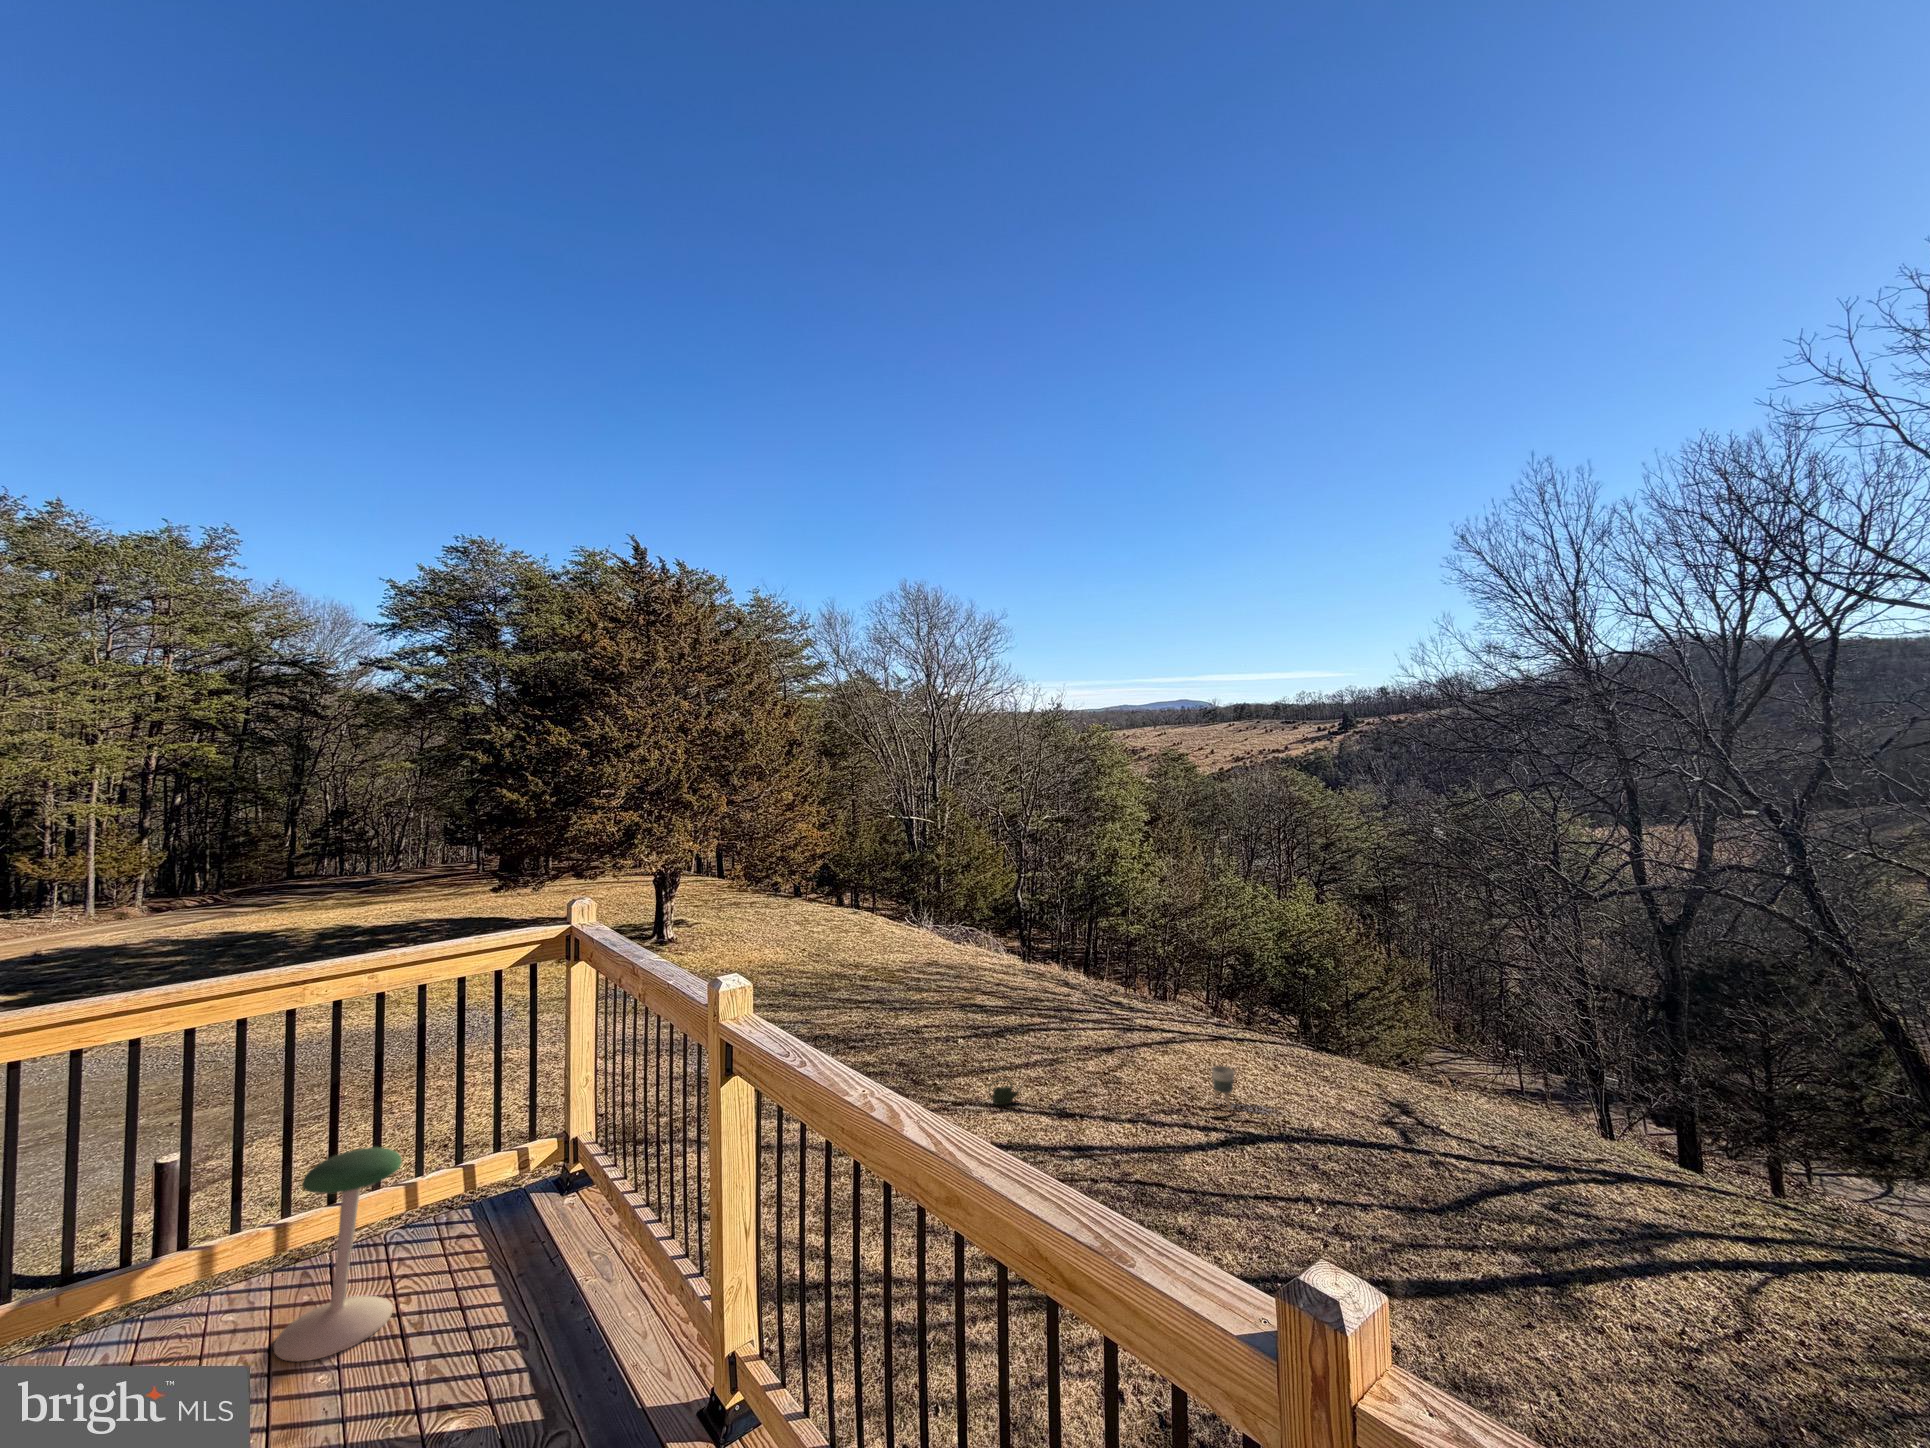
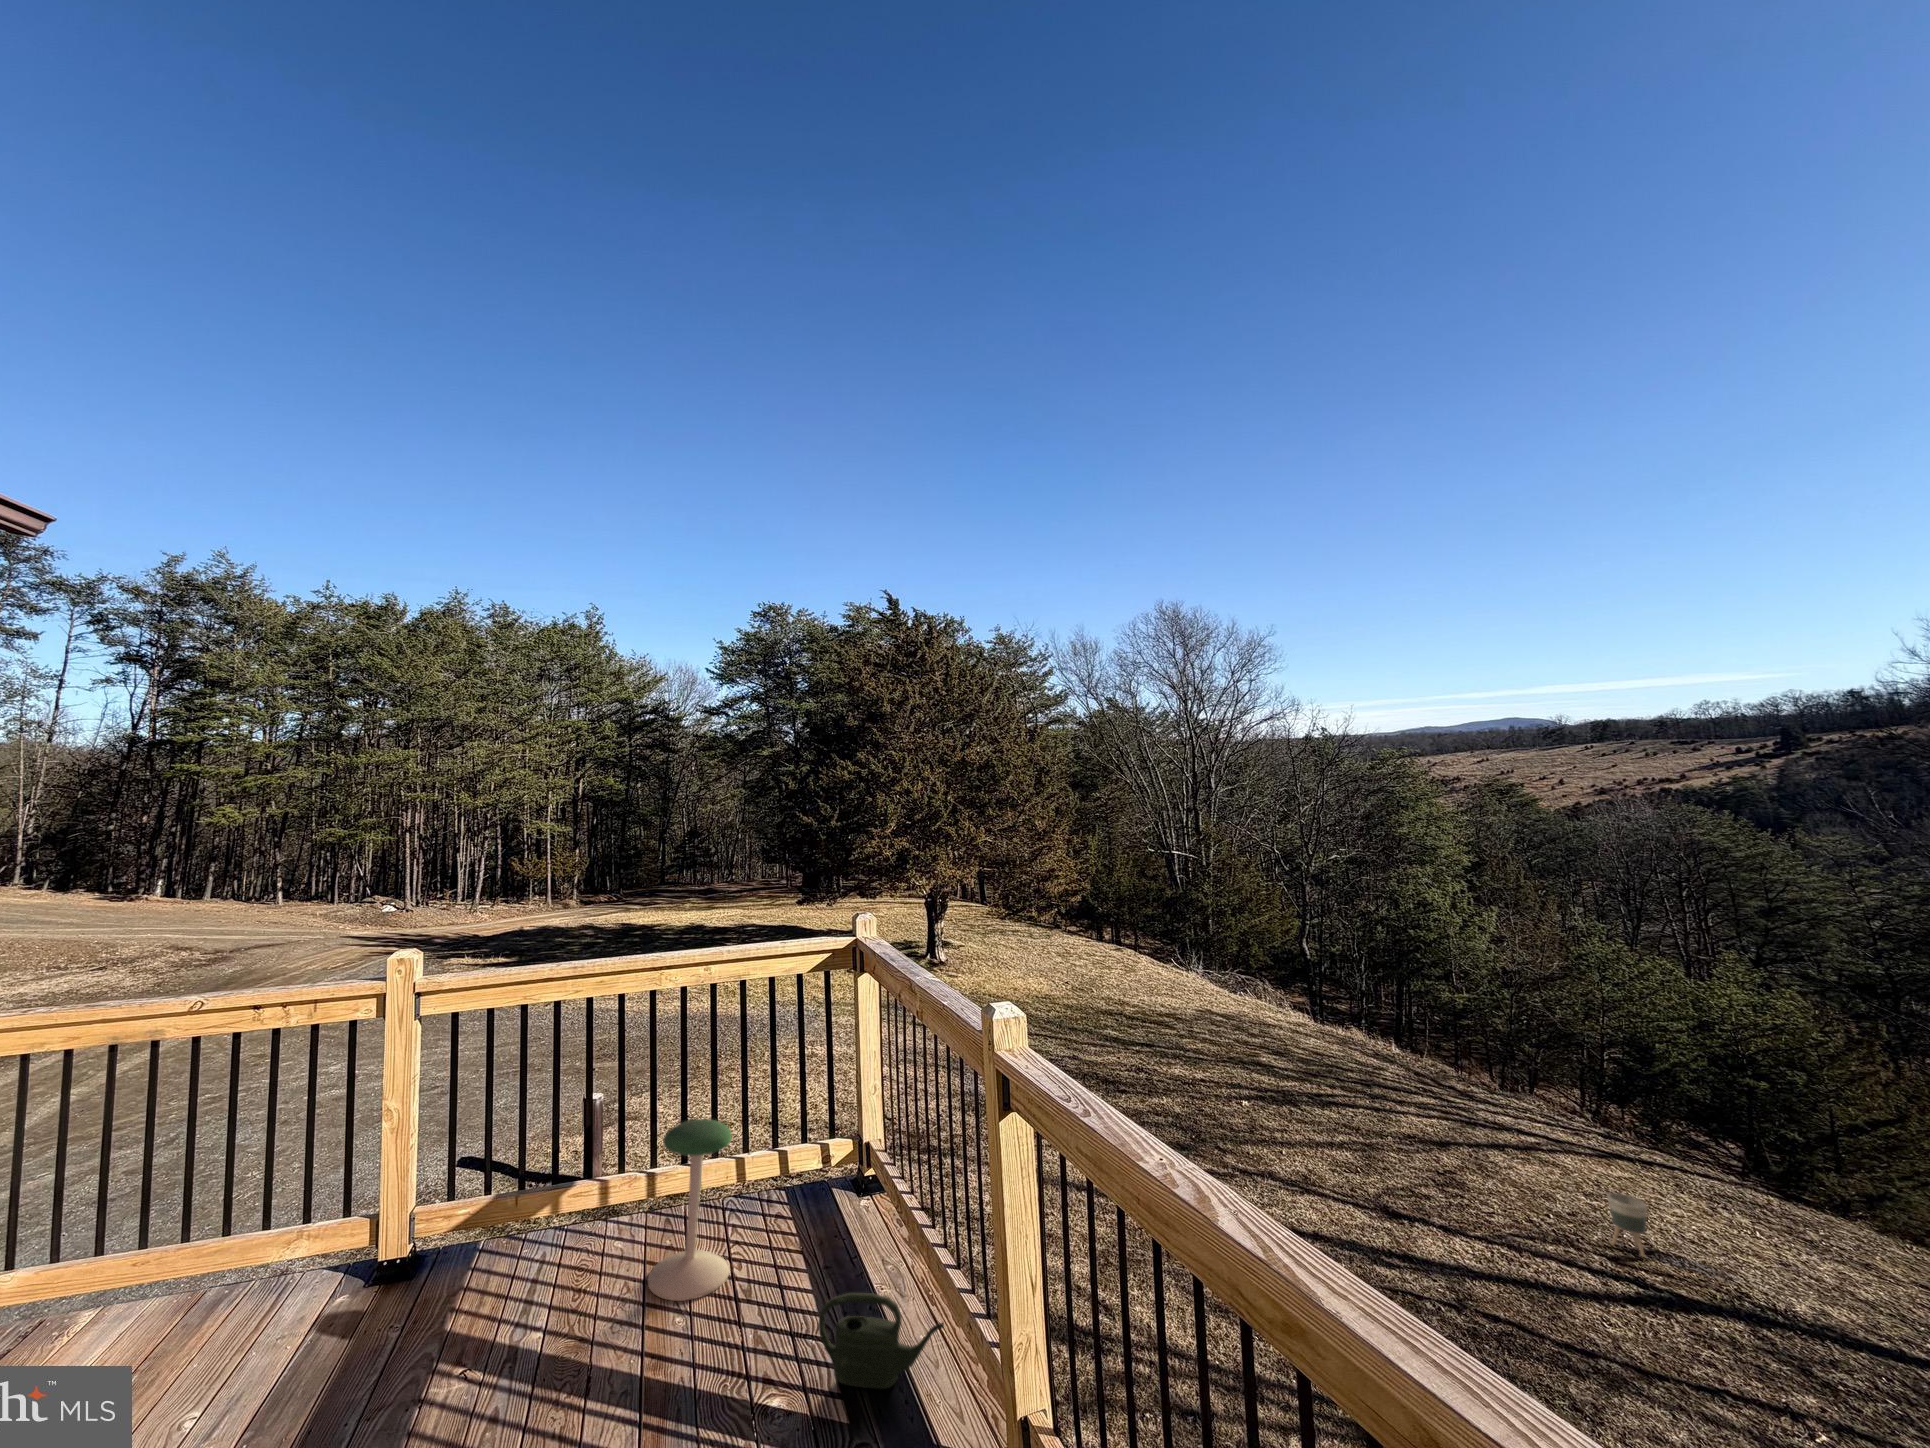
watering can: present [988,1079,1021,1105] -> present [818,1293,944,1389]

